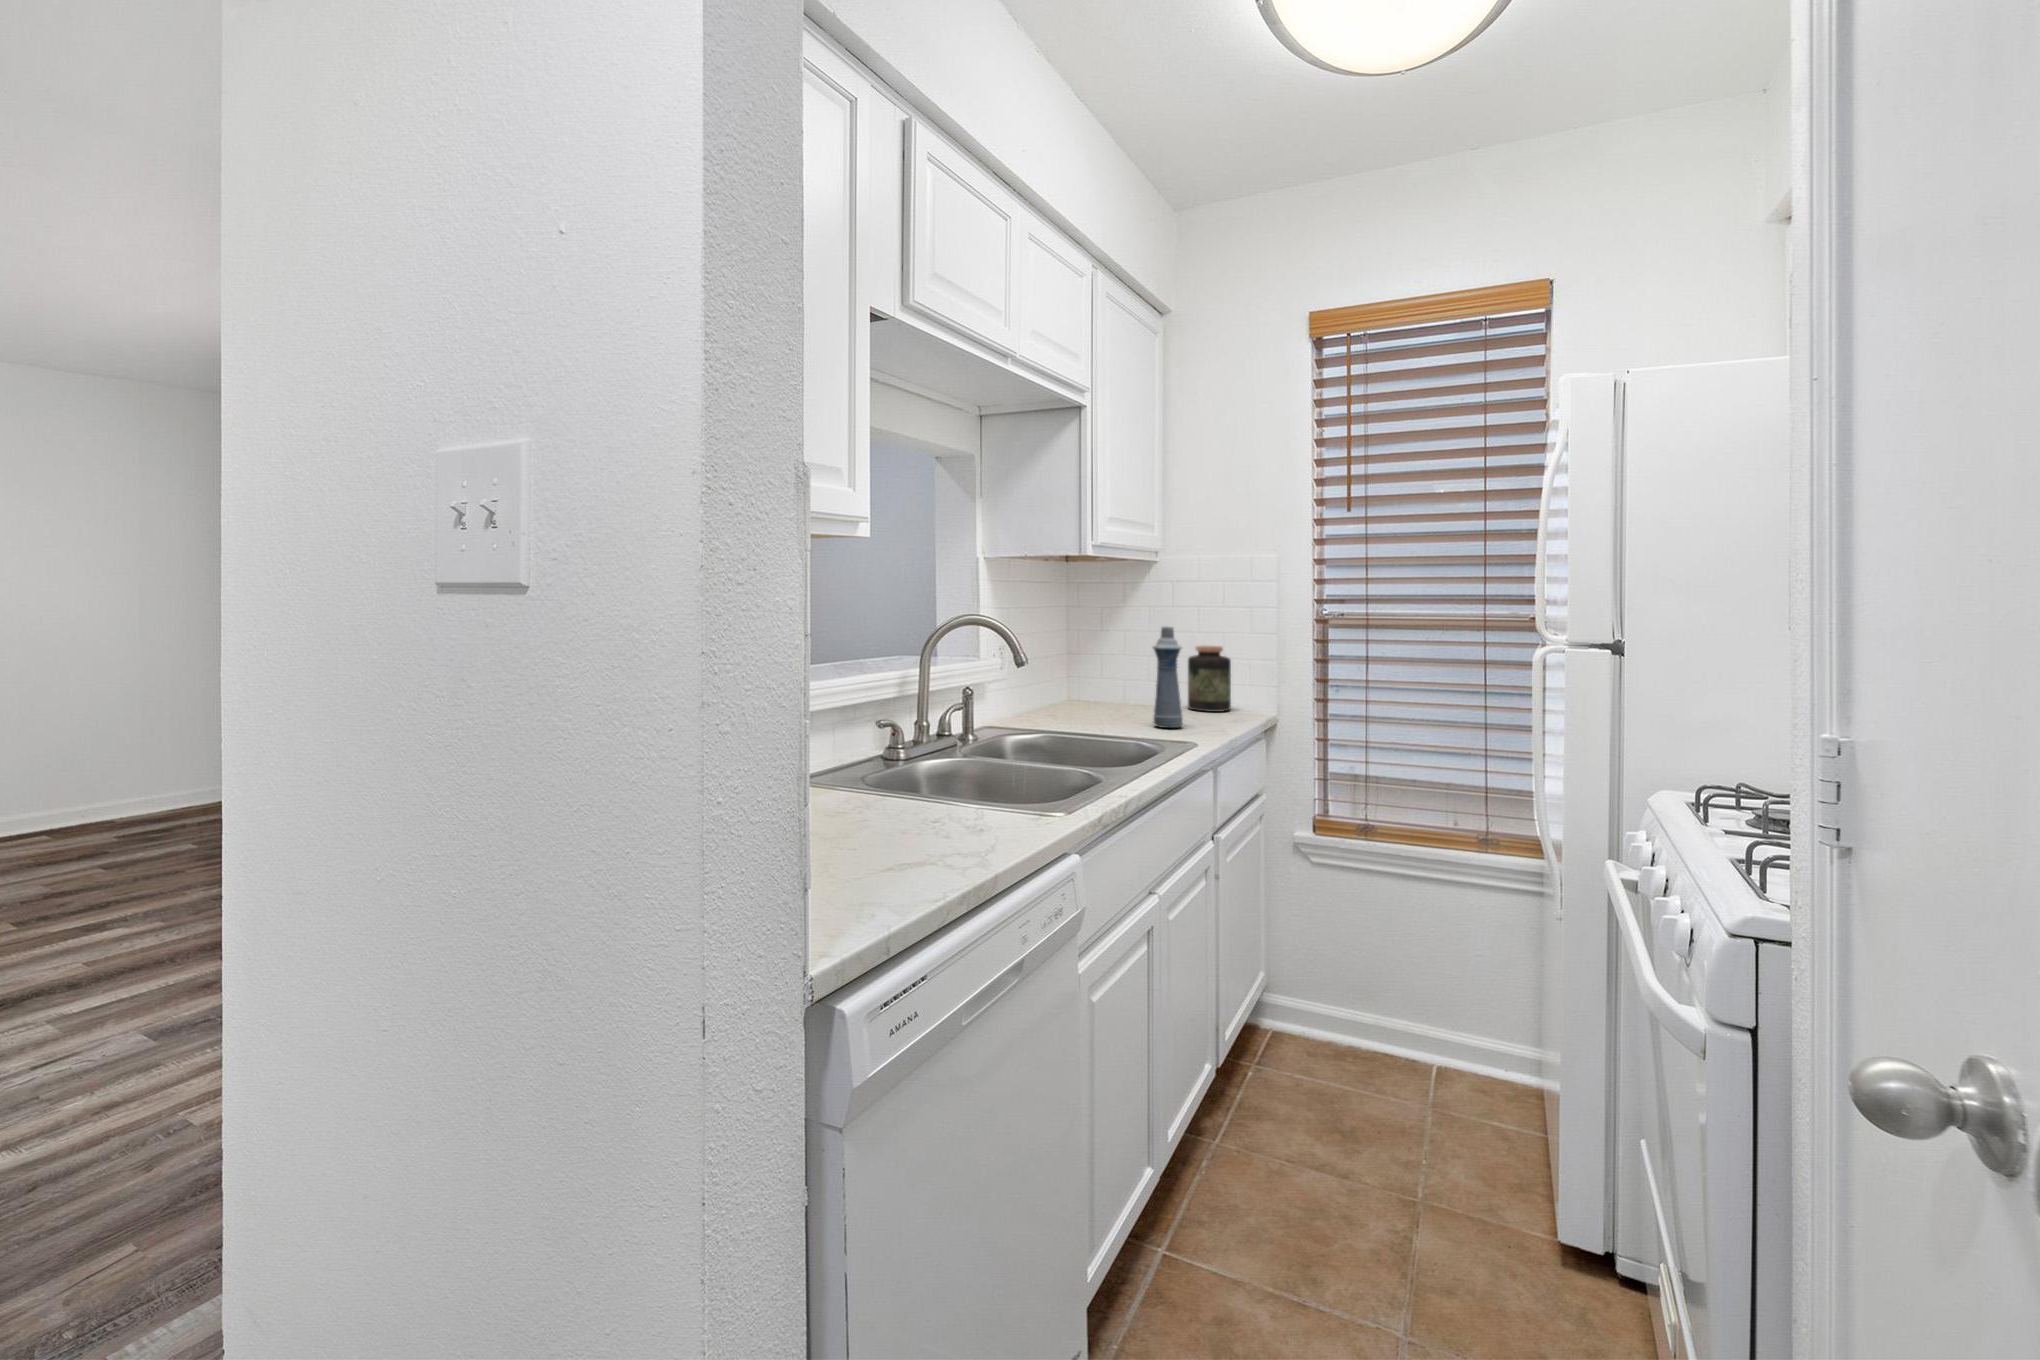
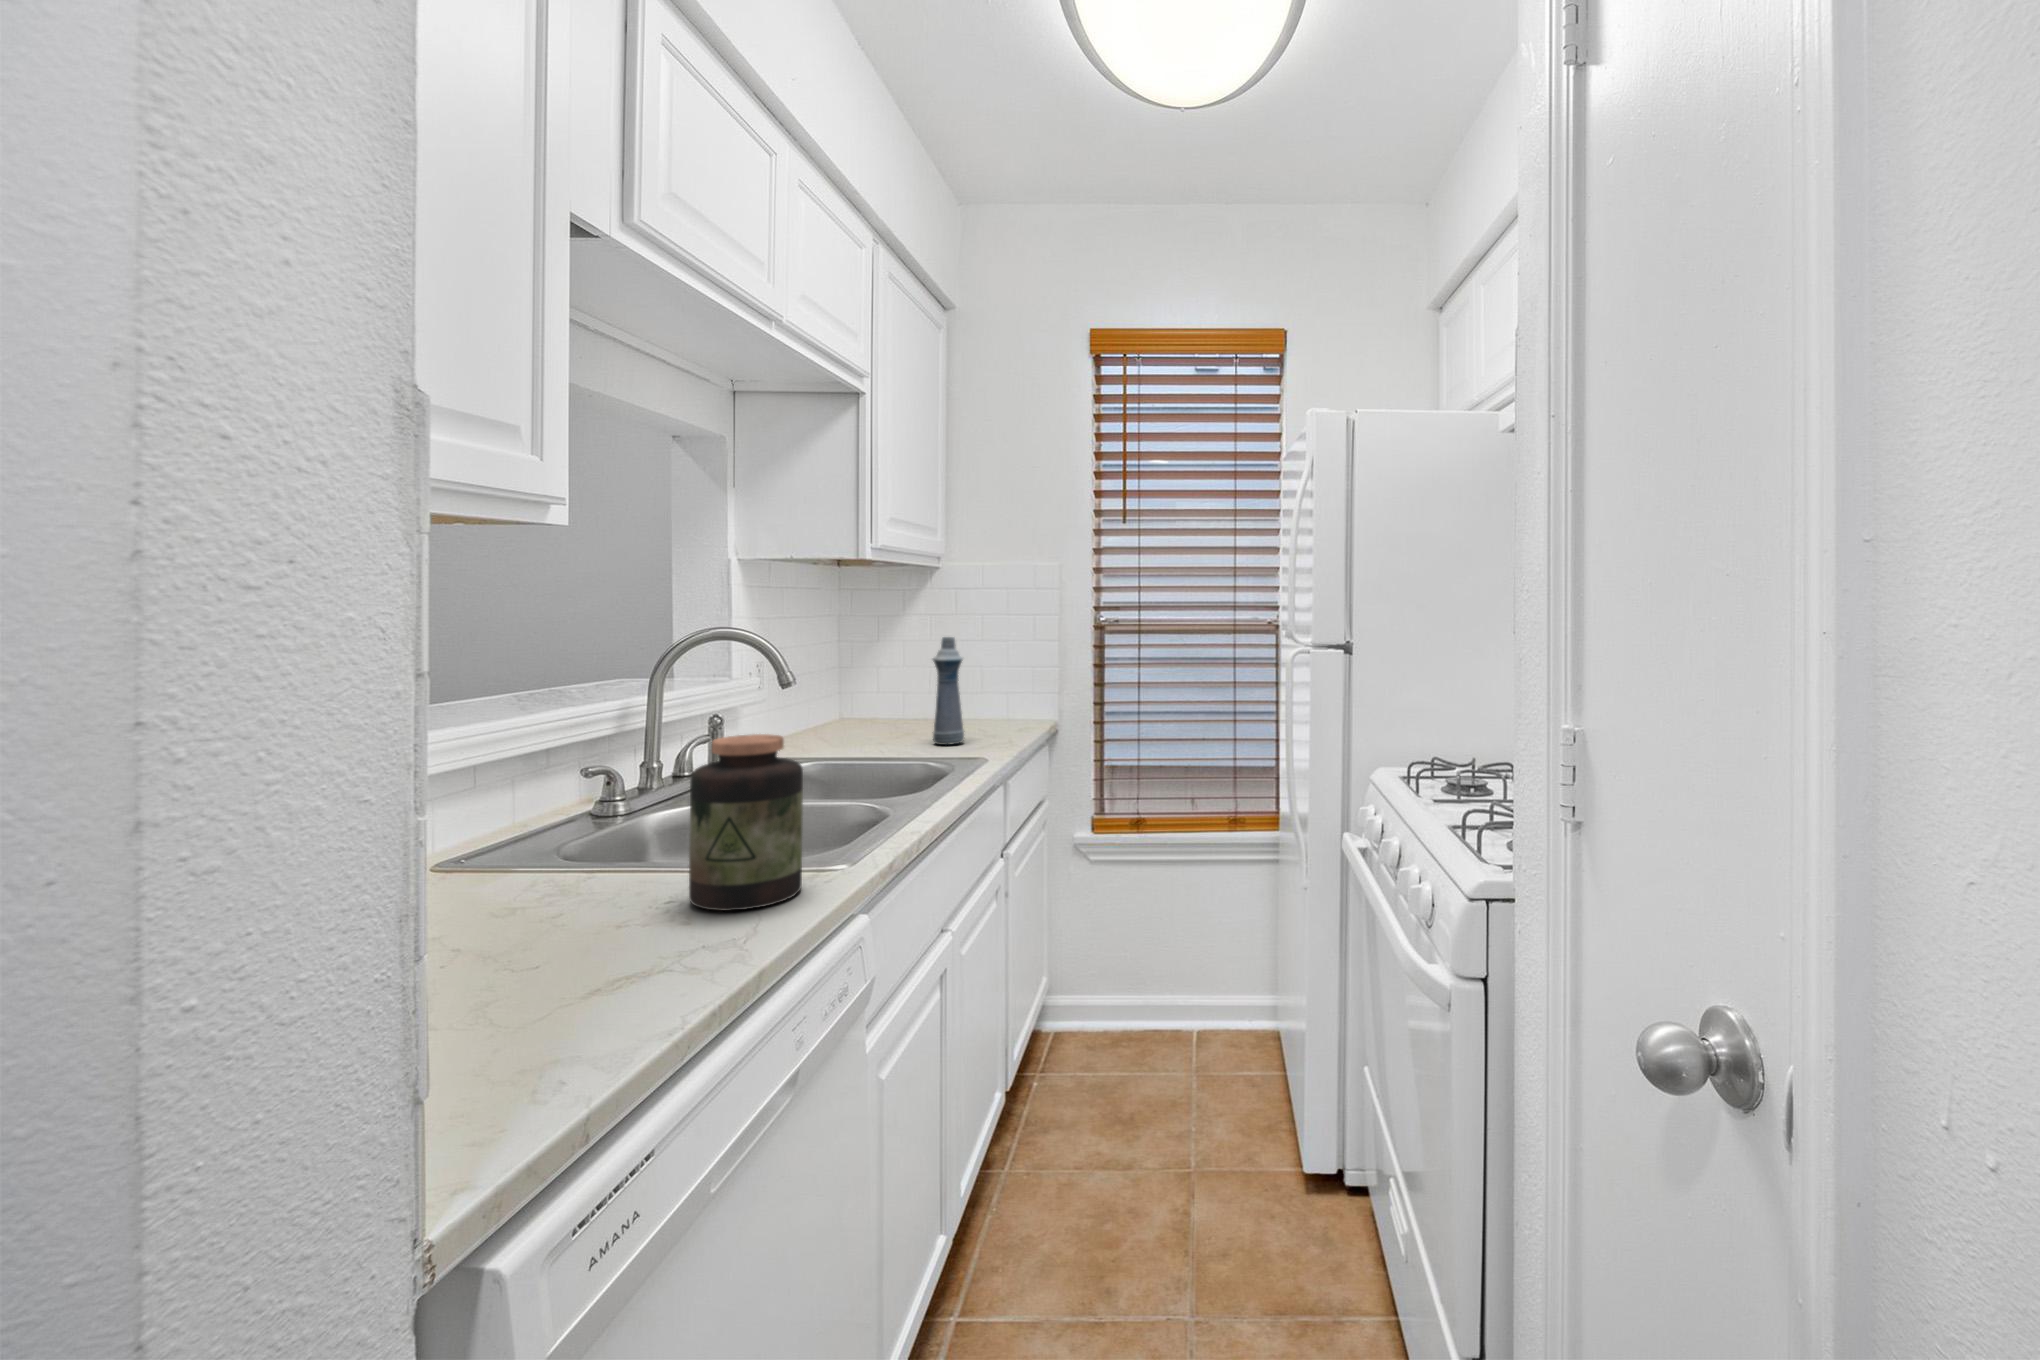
jar: present [1188,646,1231,712] -> present [689,734,803,911]

